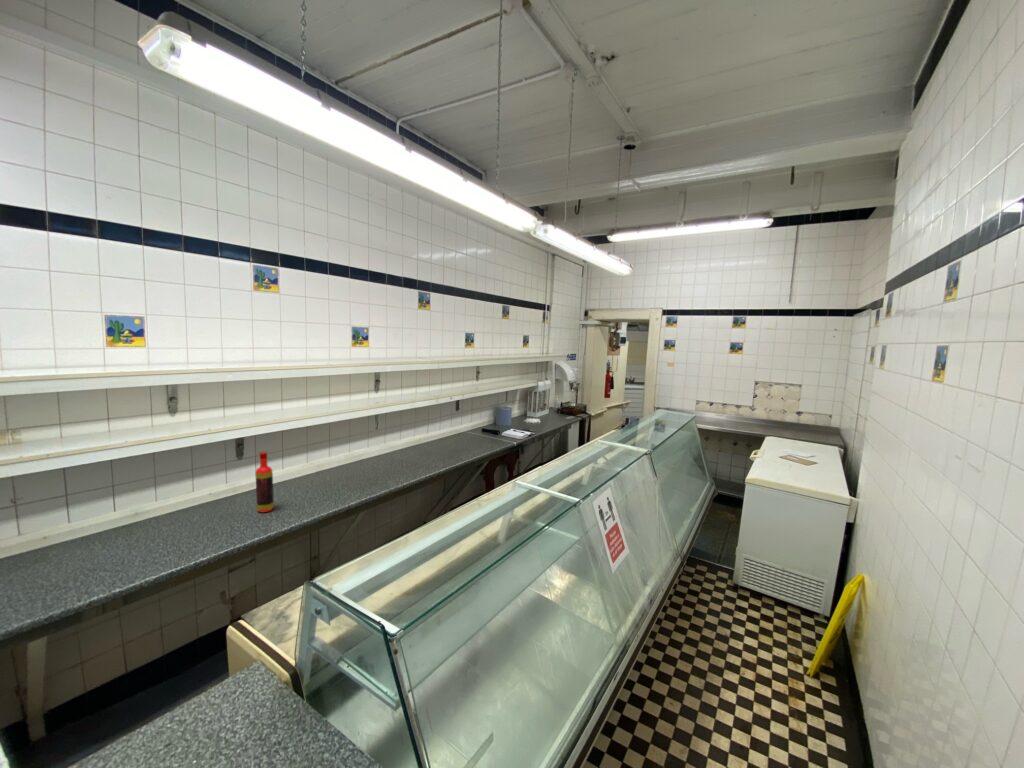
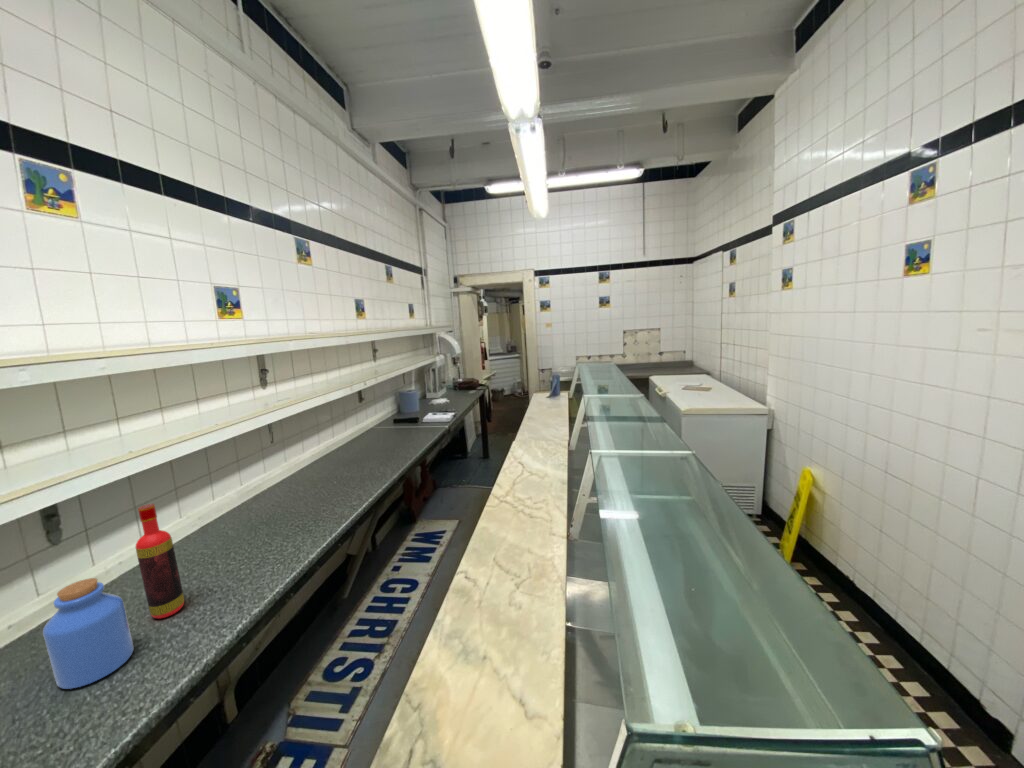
jar: none [207,480,242,529] -> present [43,578,134,689]

